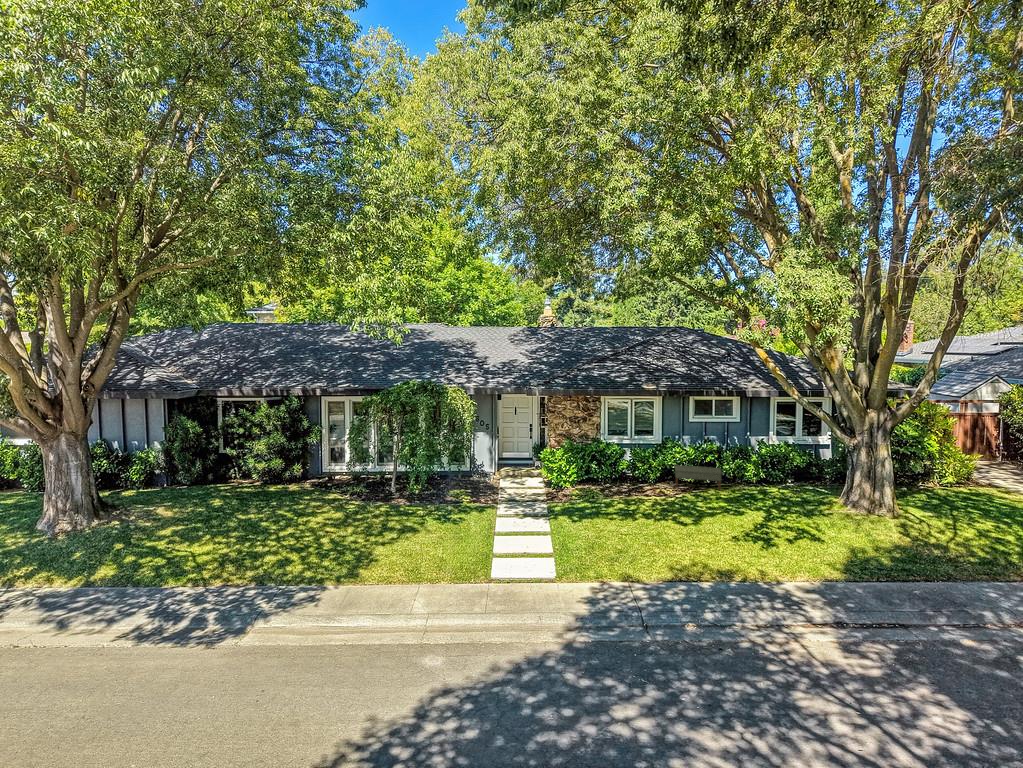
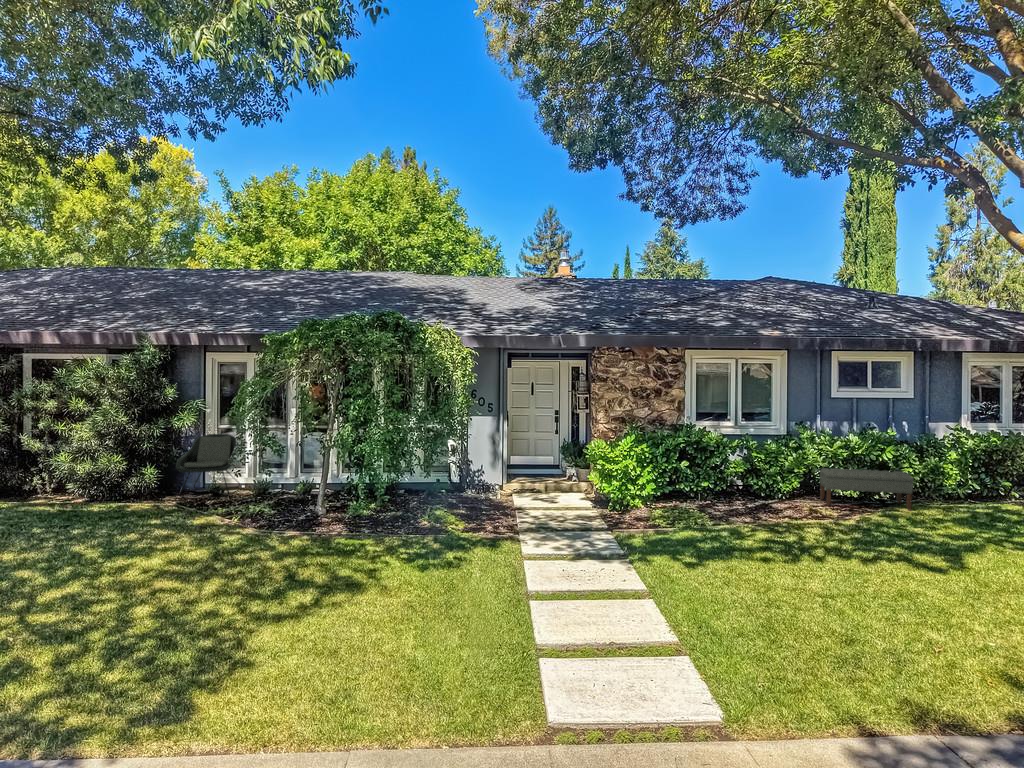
lounge chair: none [310,443,343,481] -> present [176,434,240,498]

